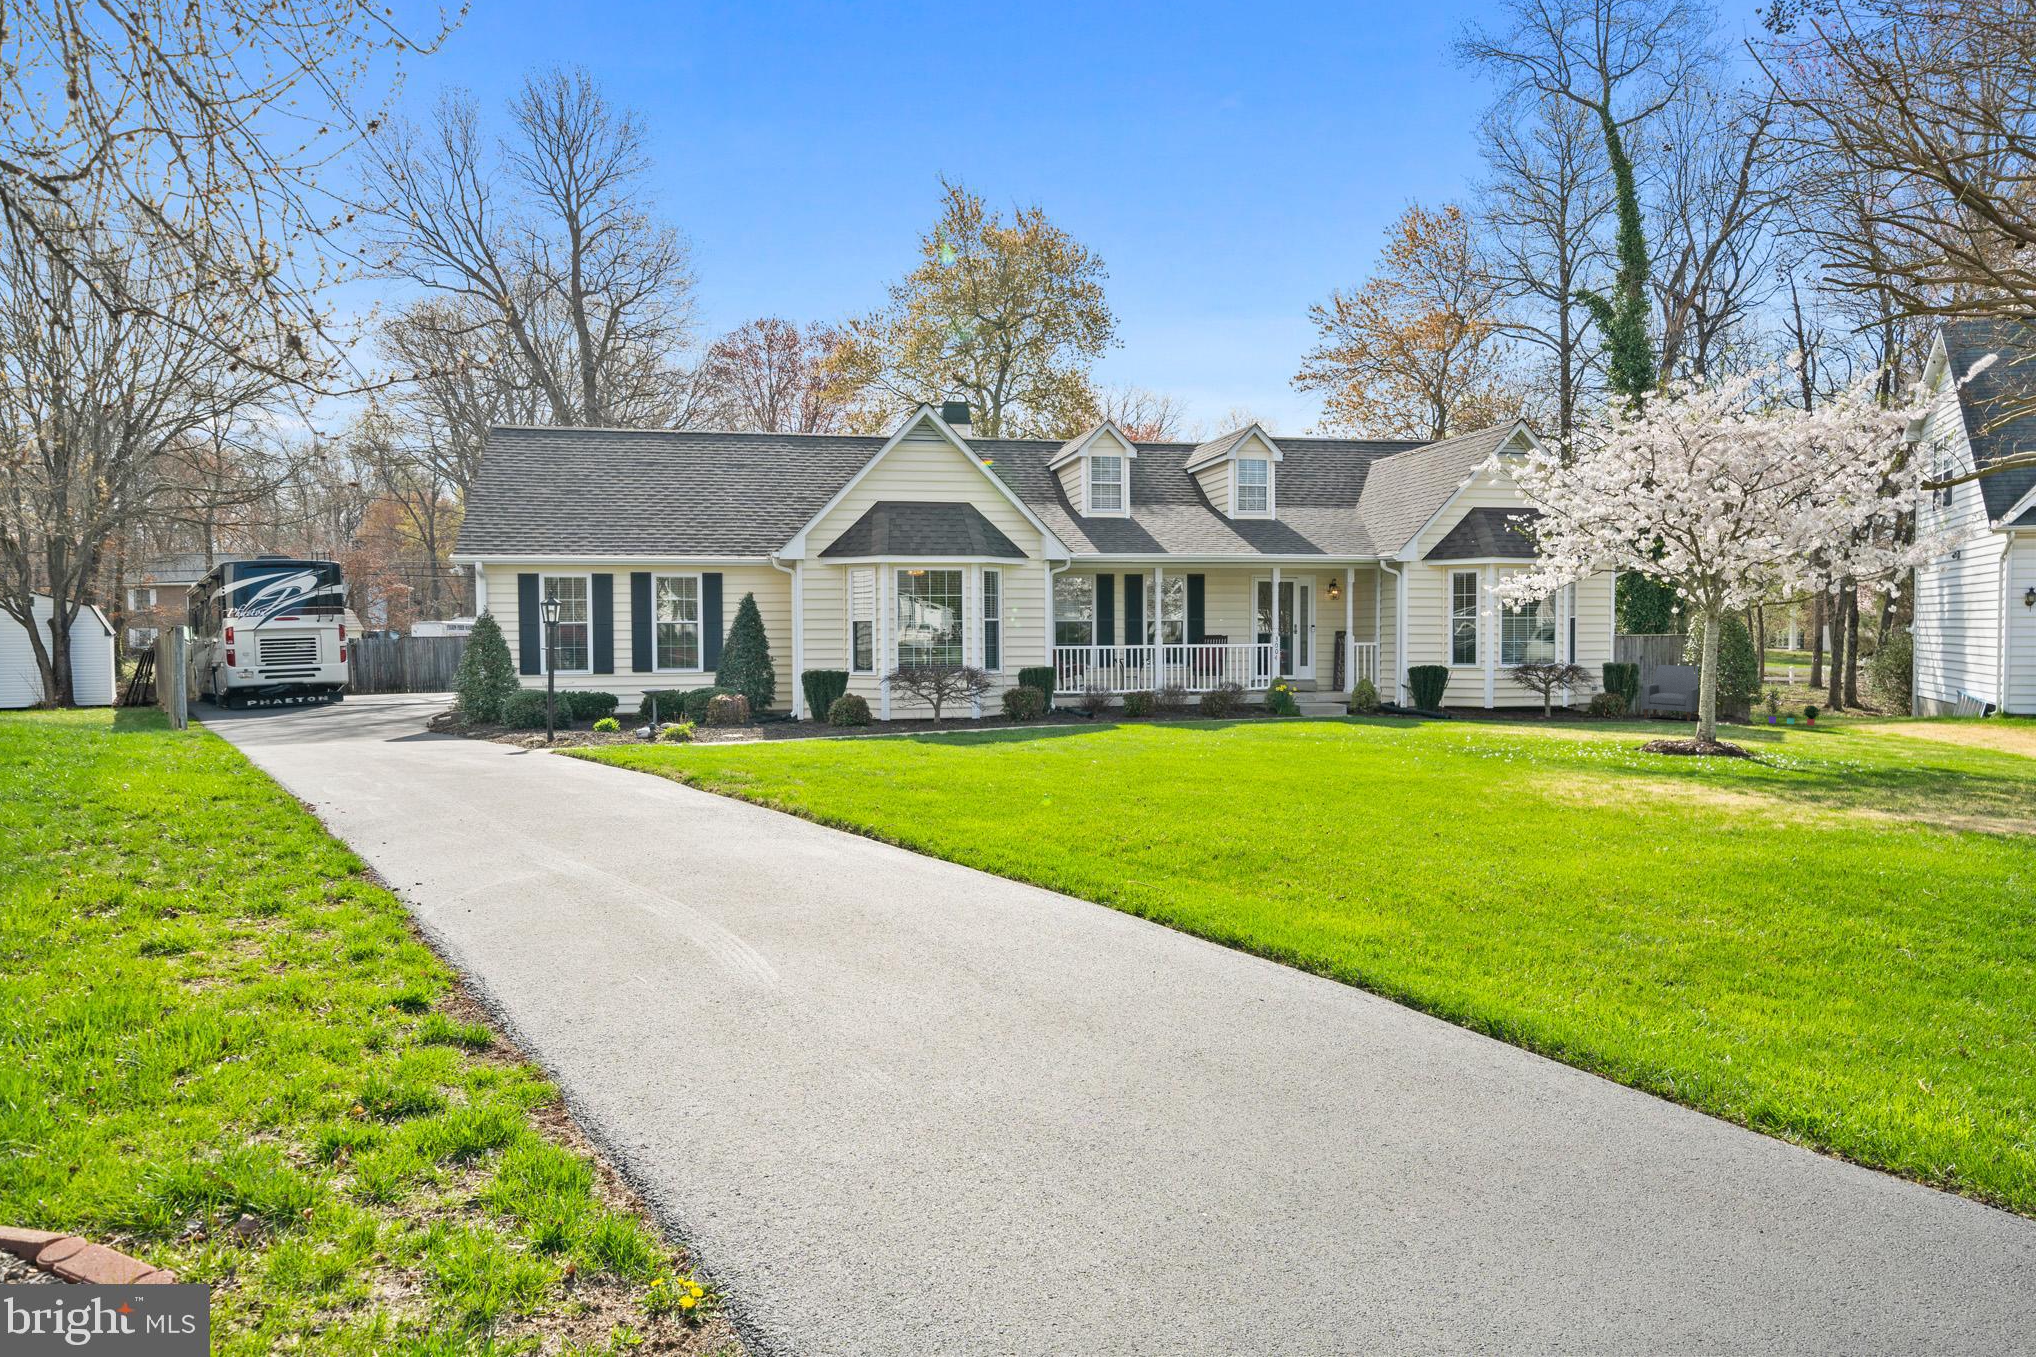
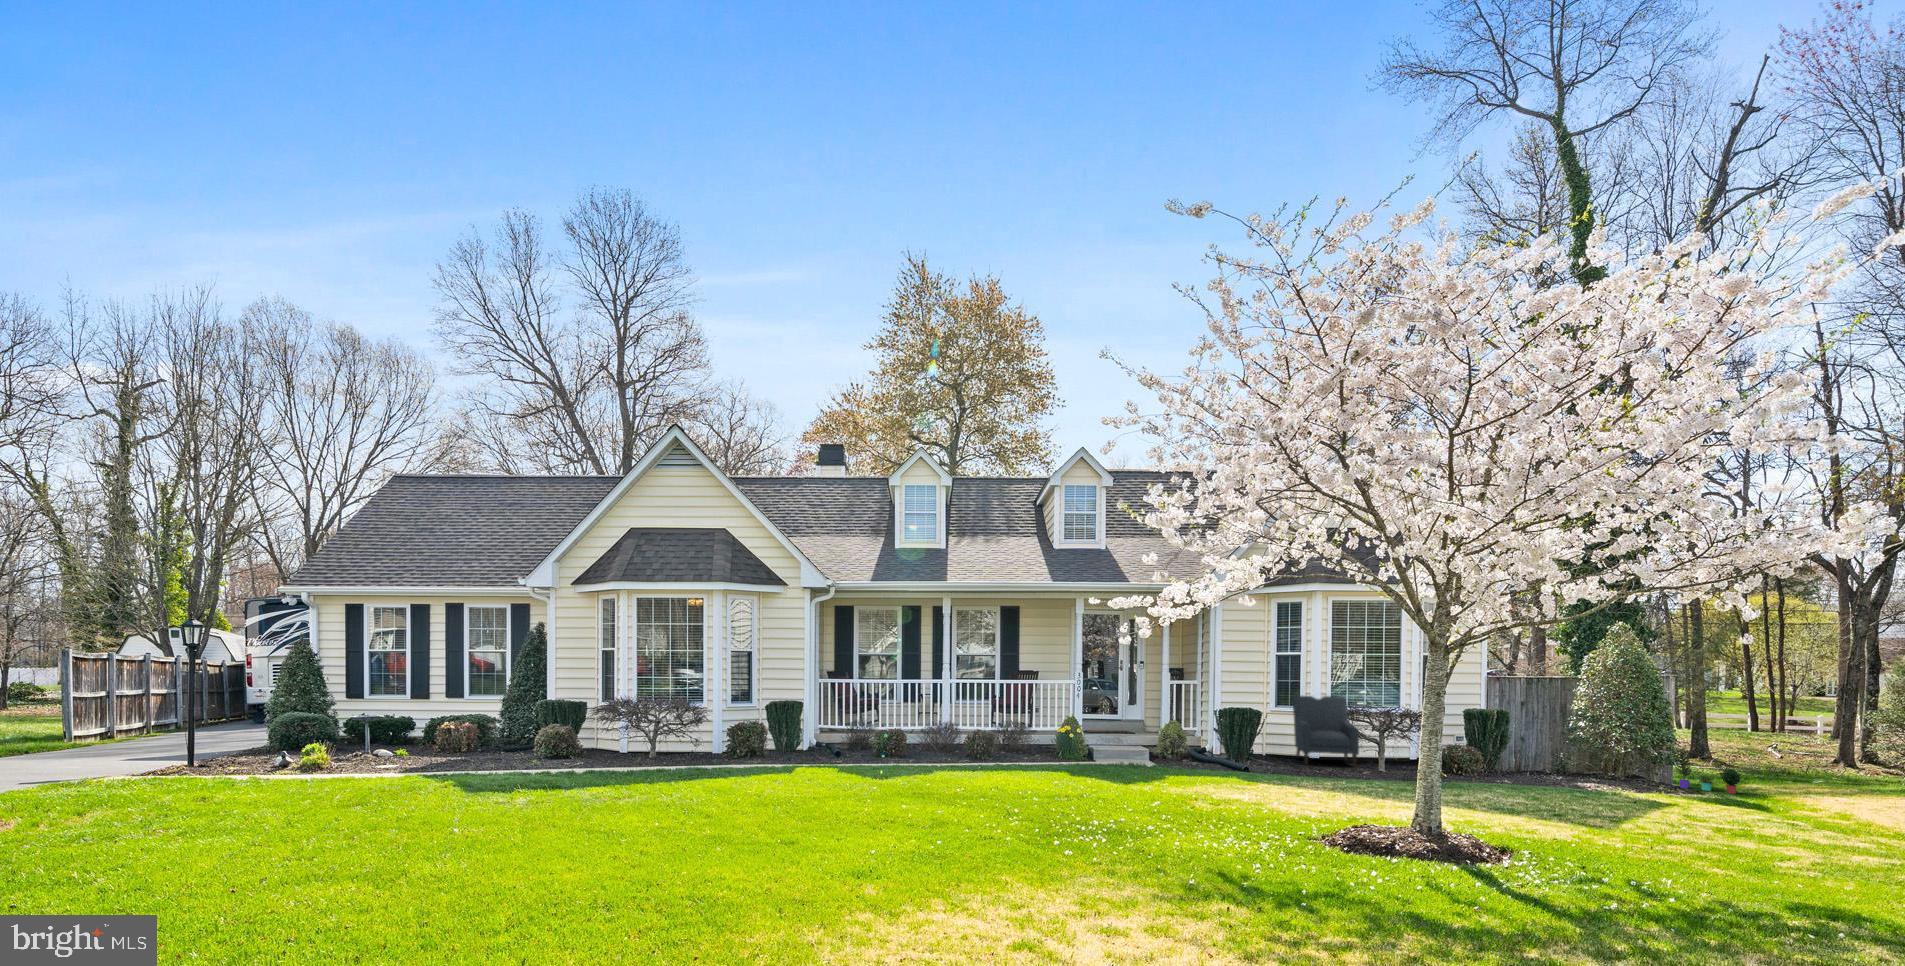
chair: present [1642,665,1700,721] -> present [1292,695,1359,767]

